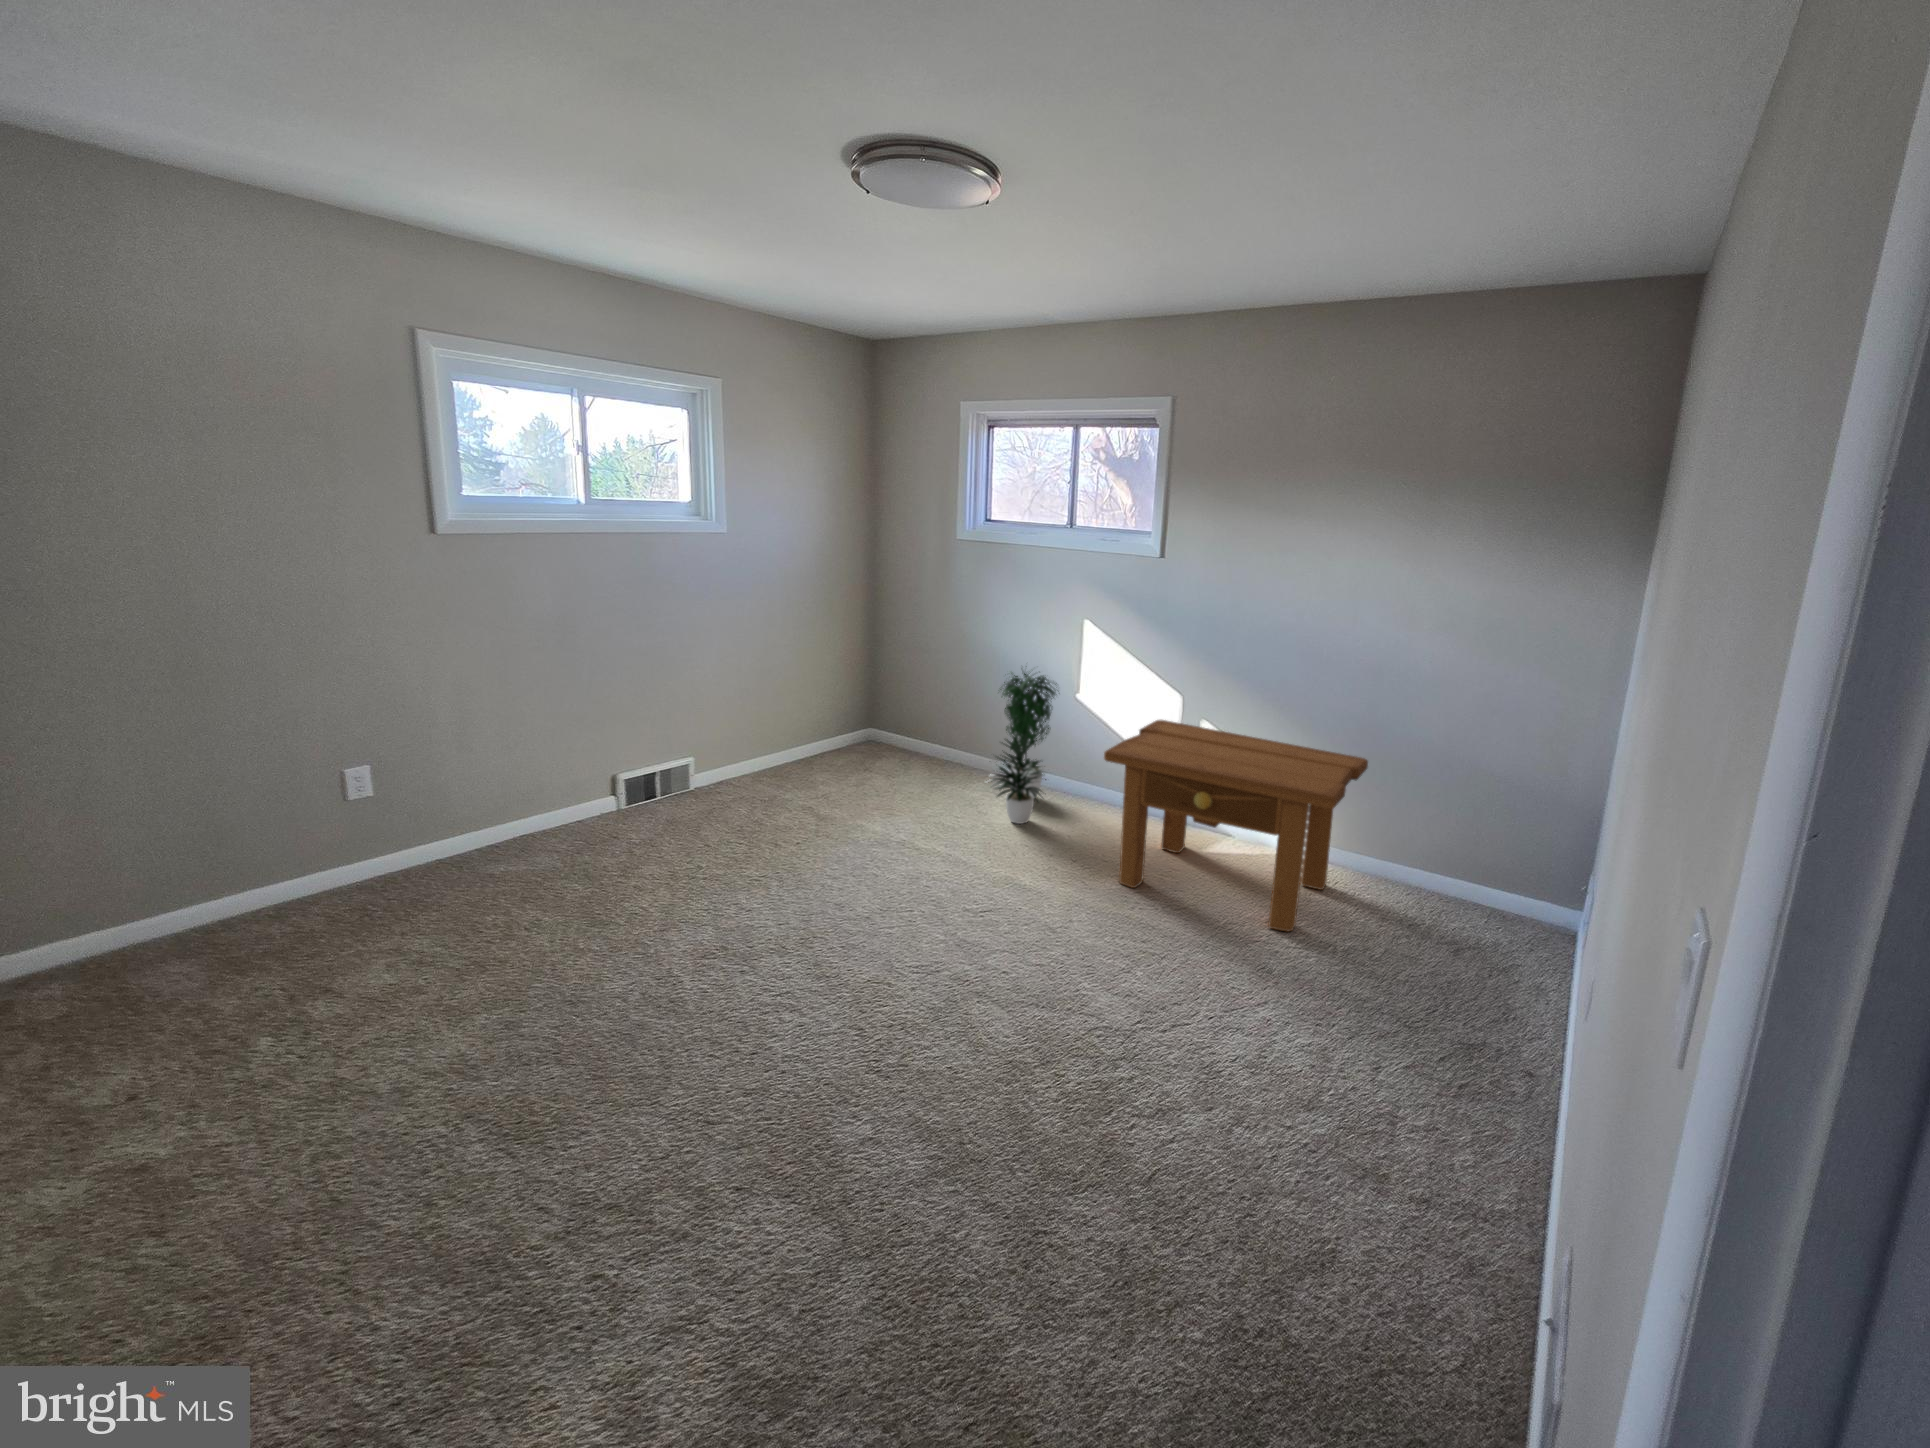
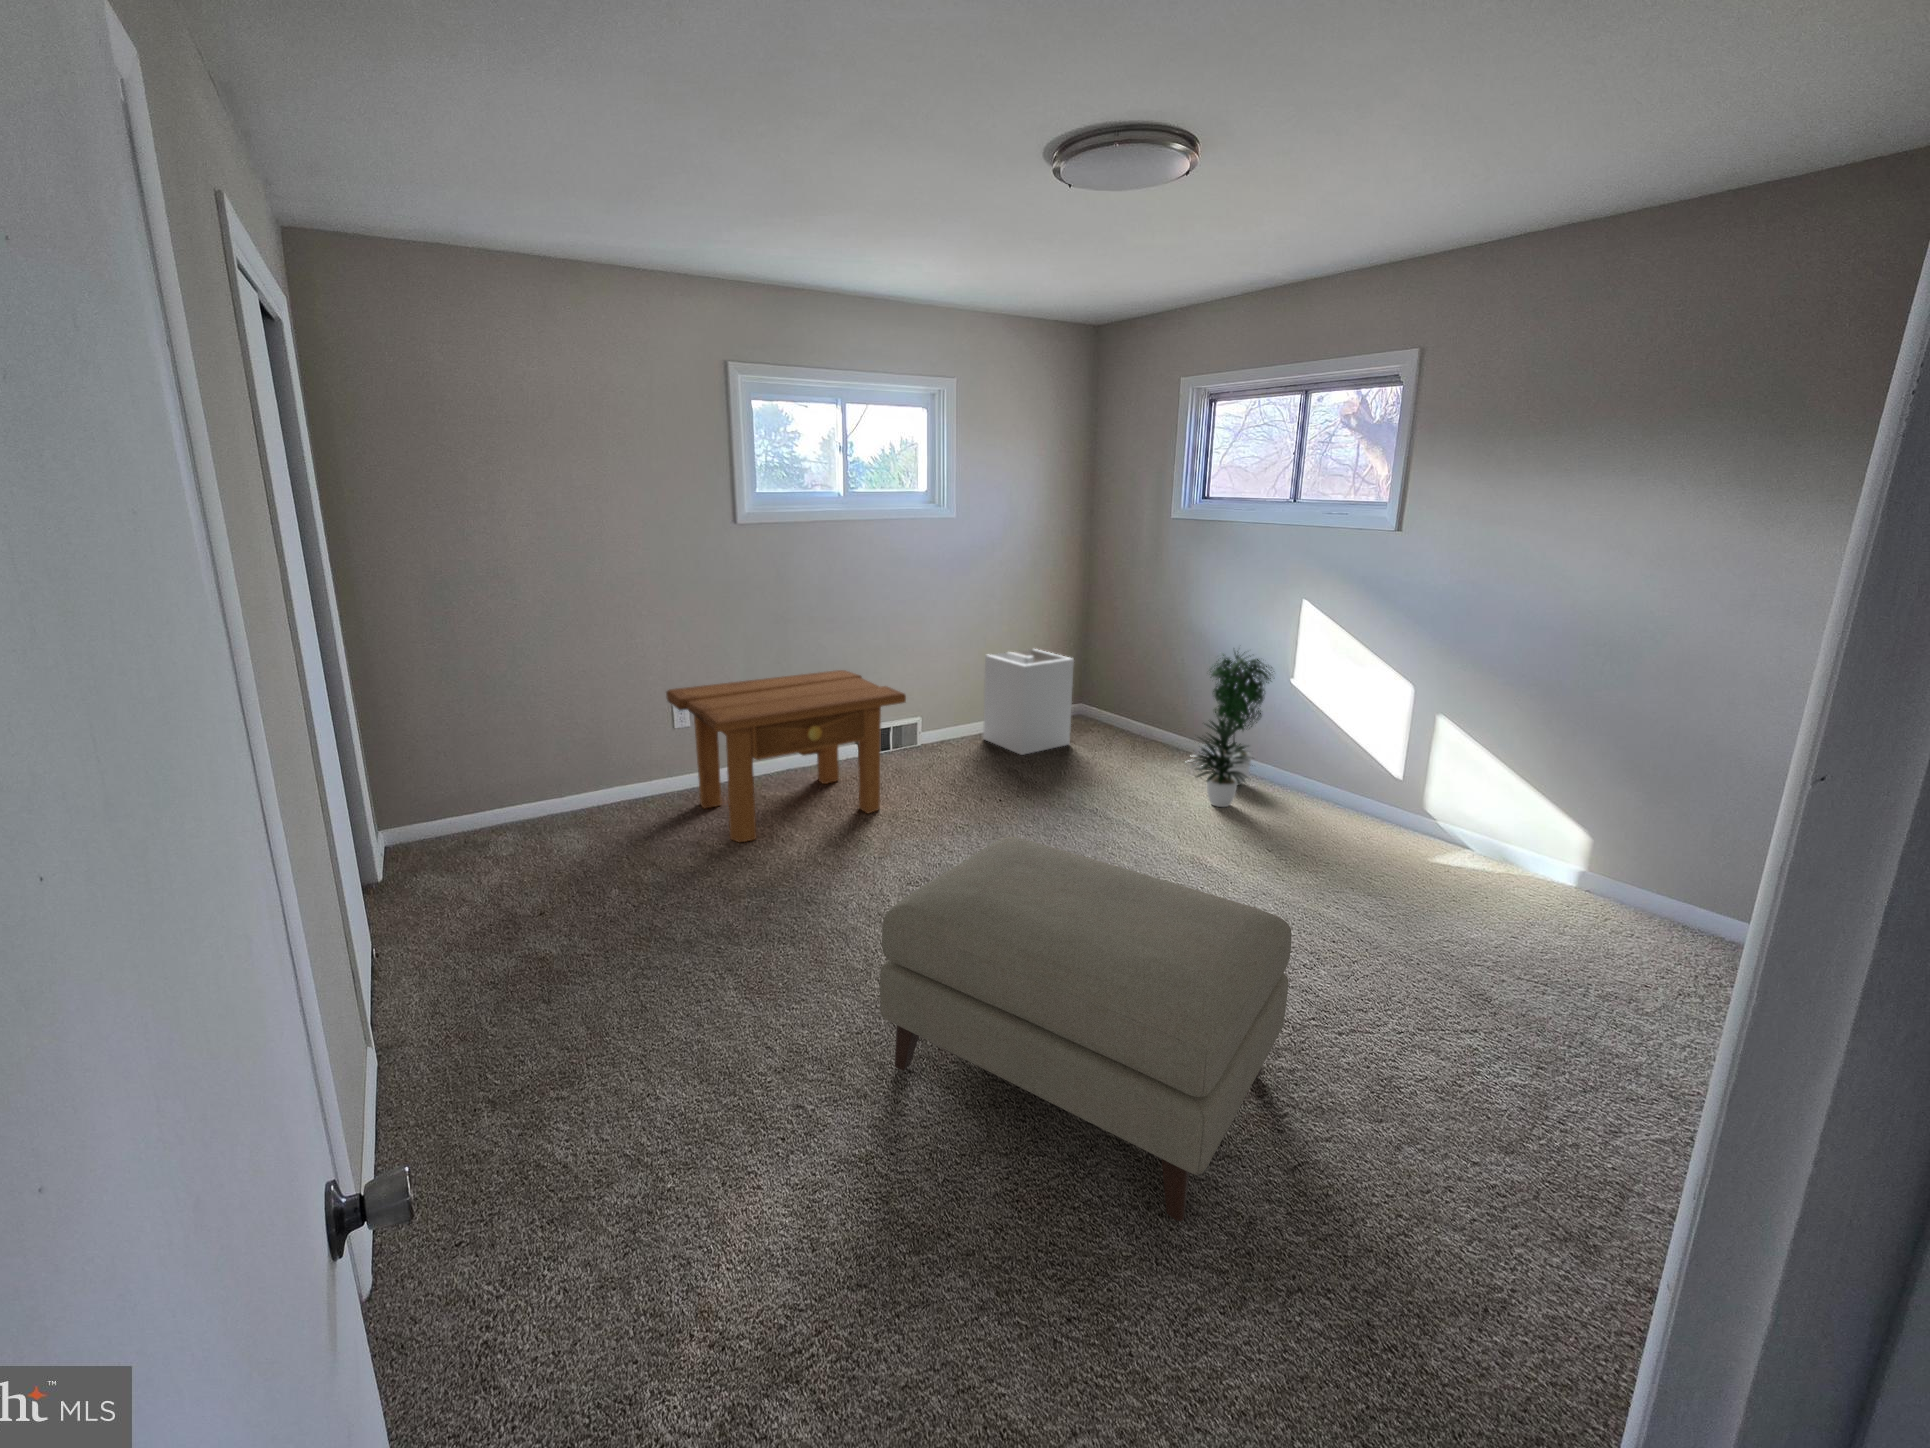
laundry hamper: none [765,675,863,791] -> present [983,649,1074,755]
side table: present [1104,720,1368,931] -> present [666,670,906,842]
ottoman: none [696,888,1126,1272] -> present [880,837,1292,1221]

